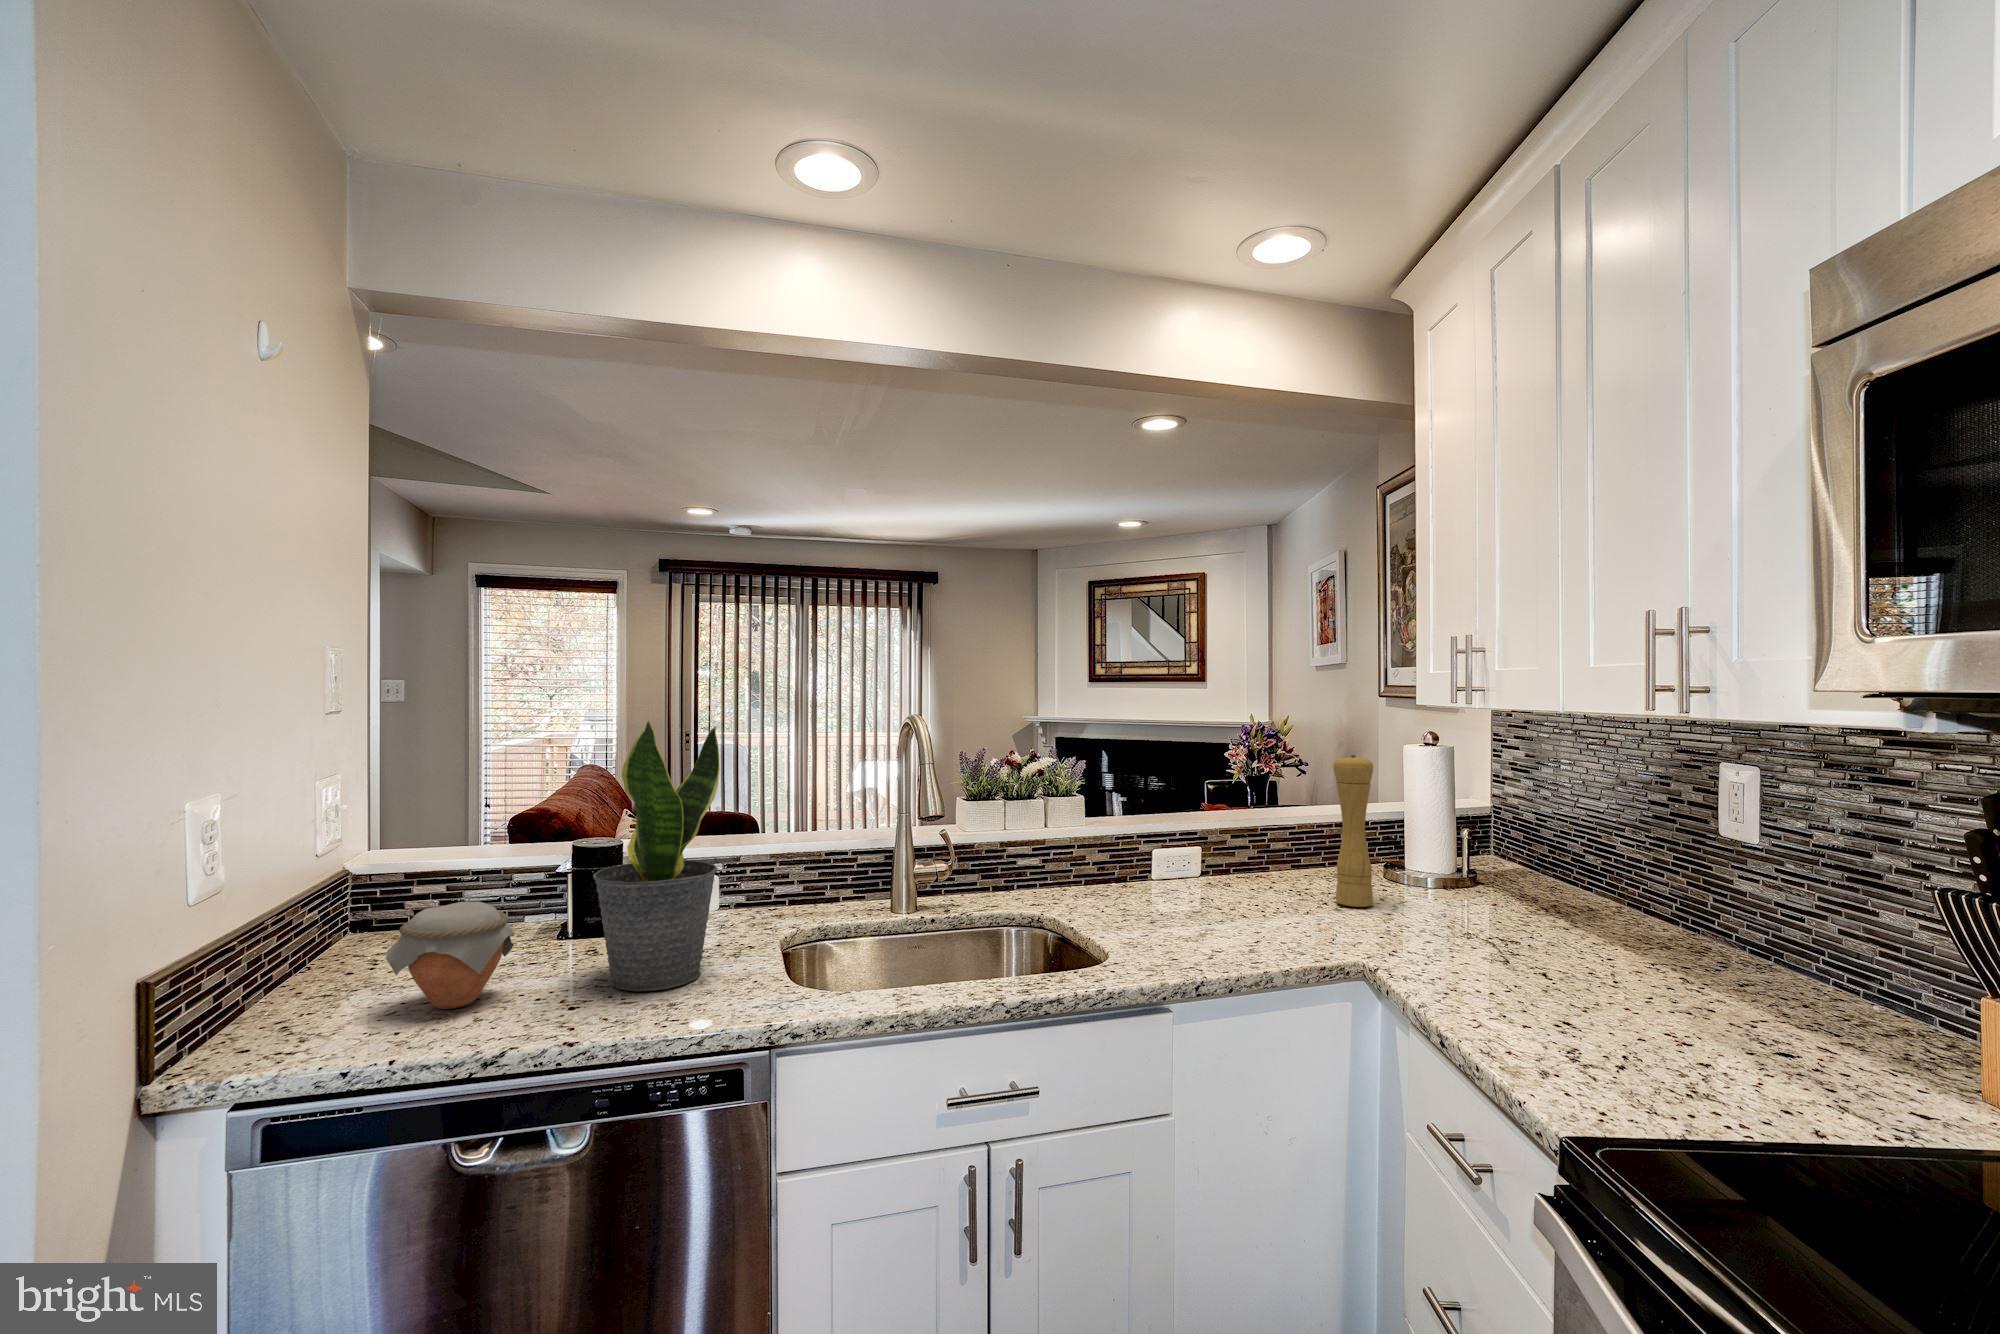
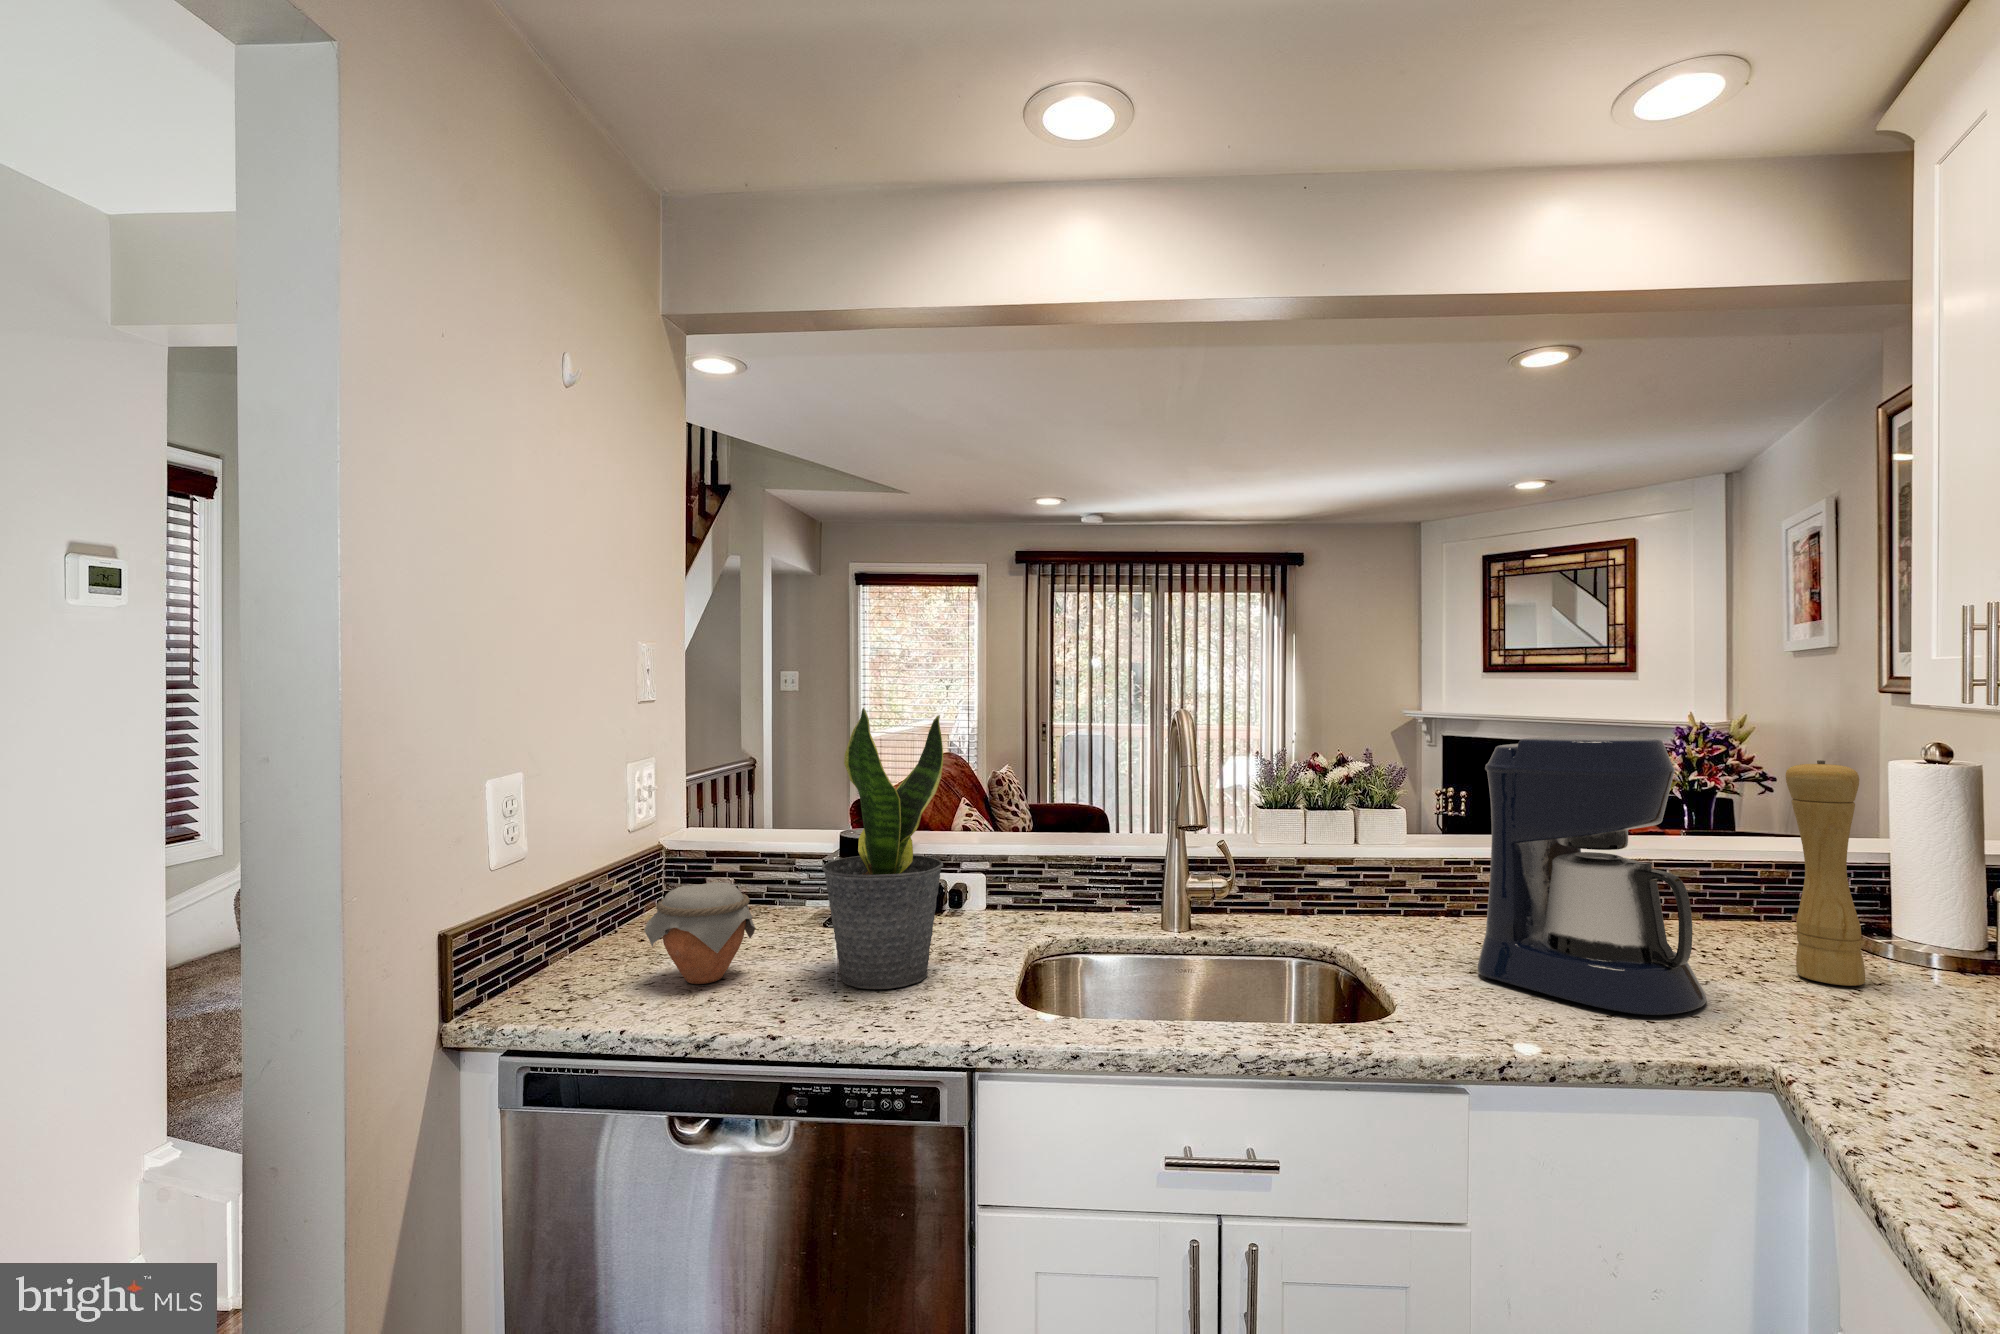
coffee maker: none [1147,739,1291,939] -> present [1477,735,1707,1015]

